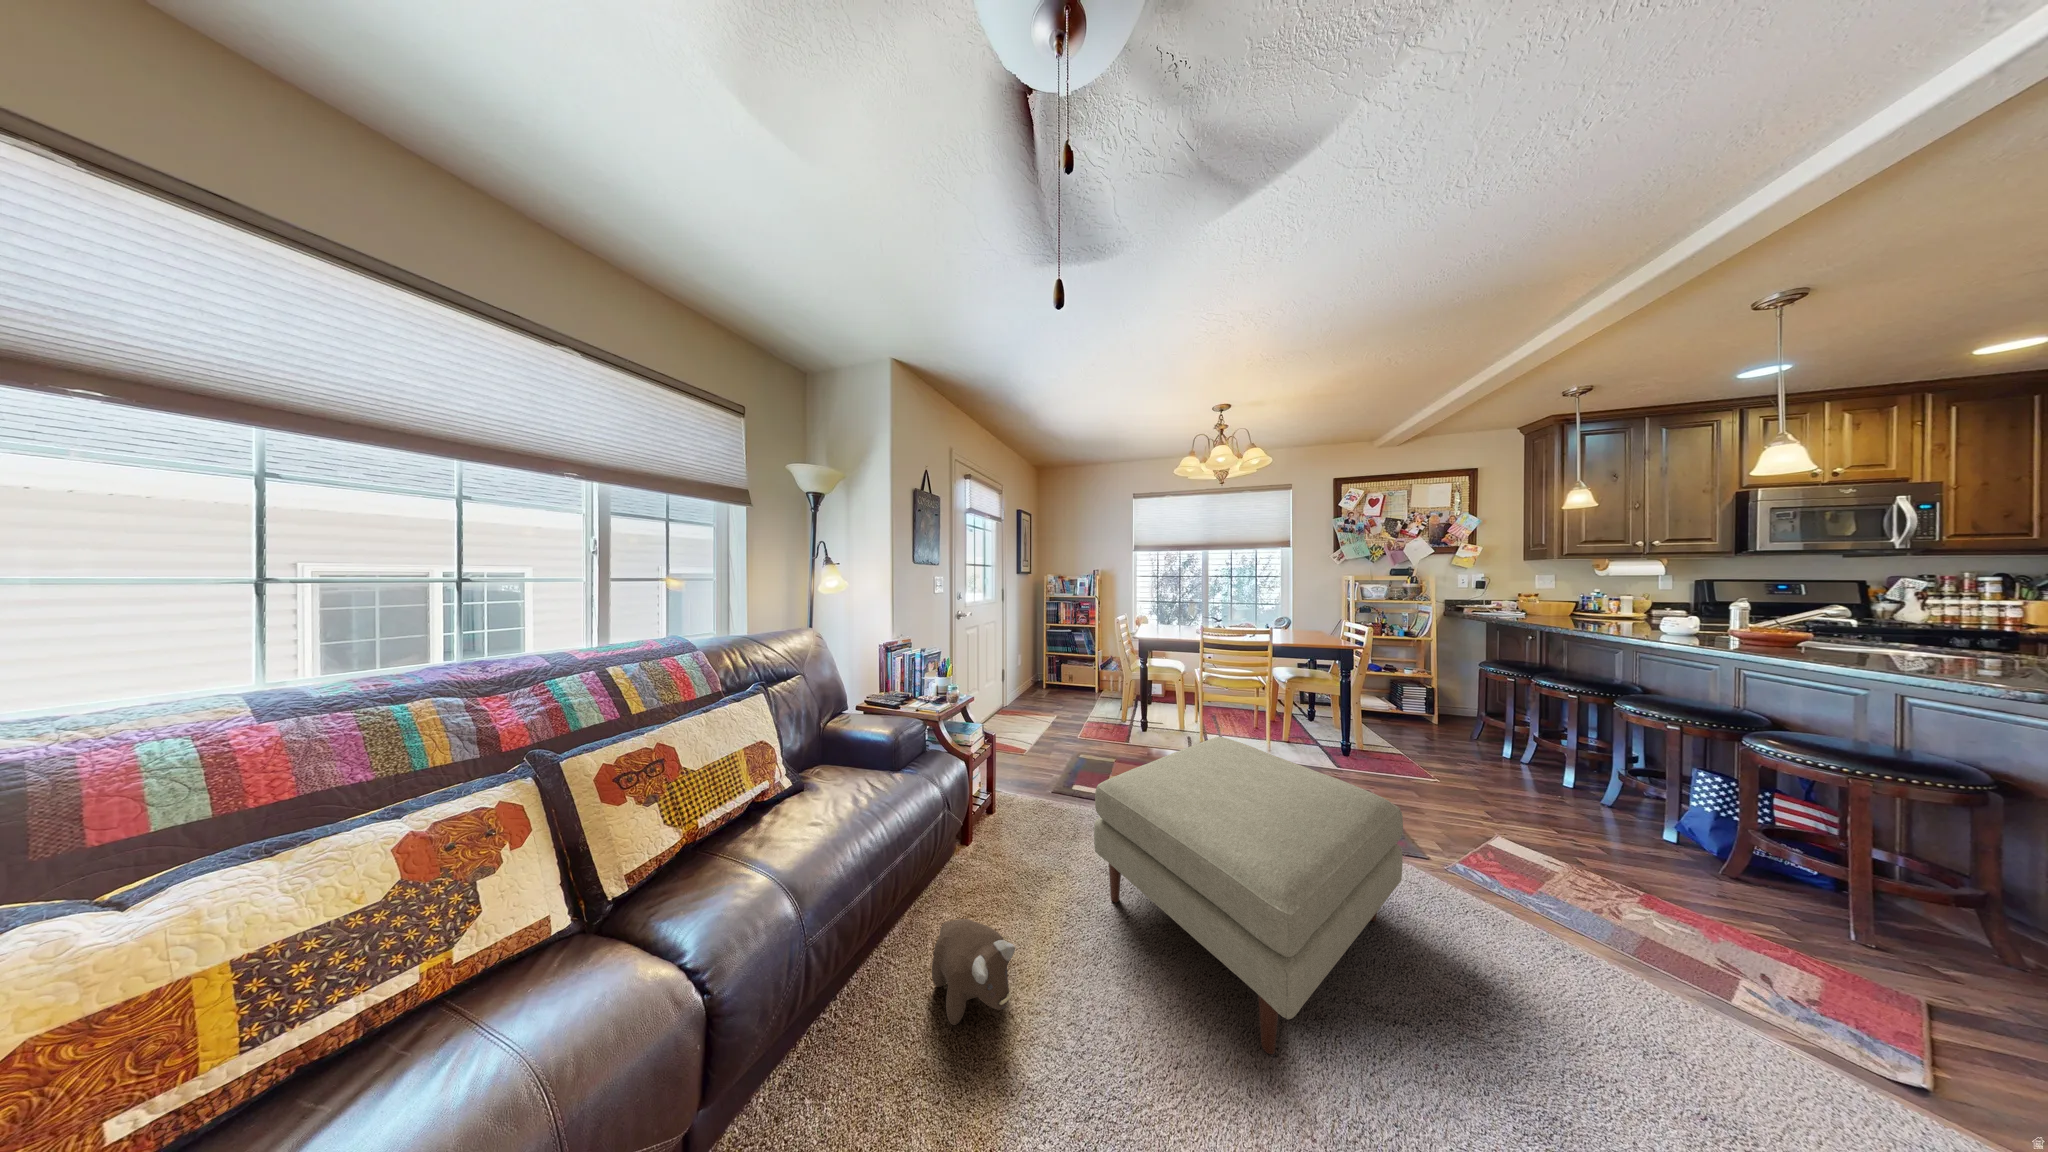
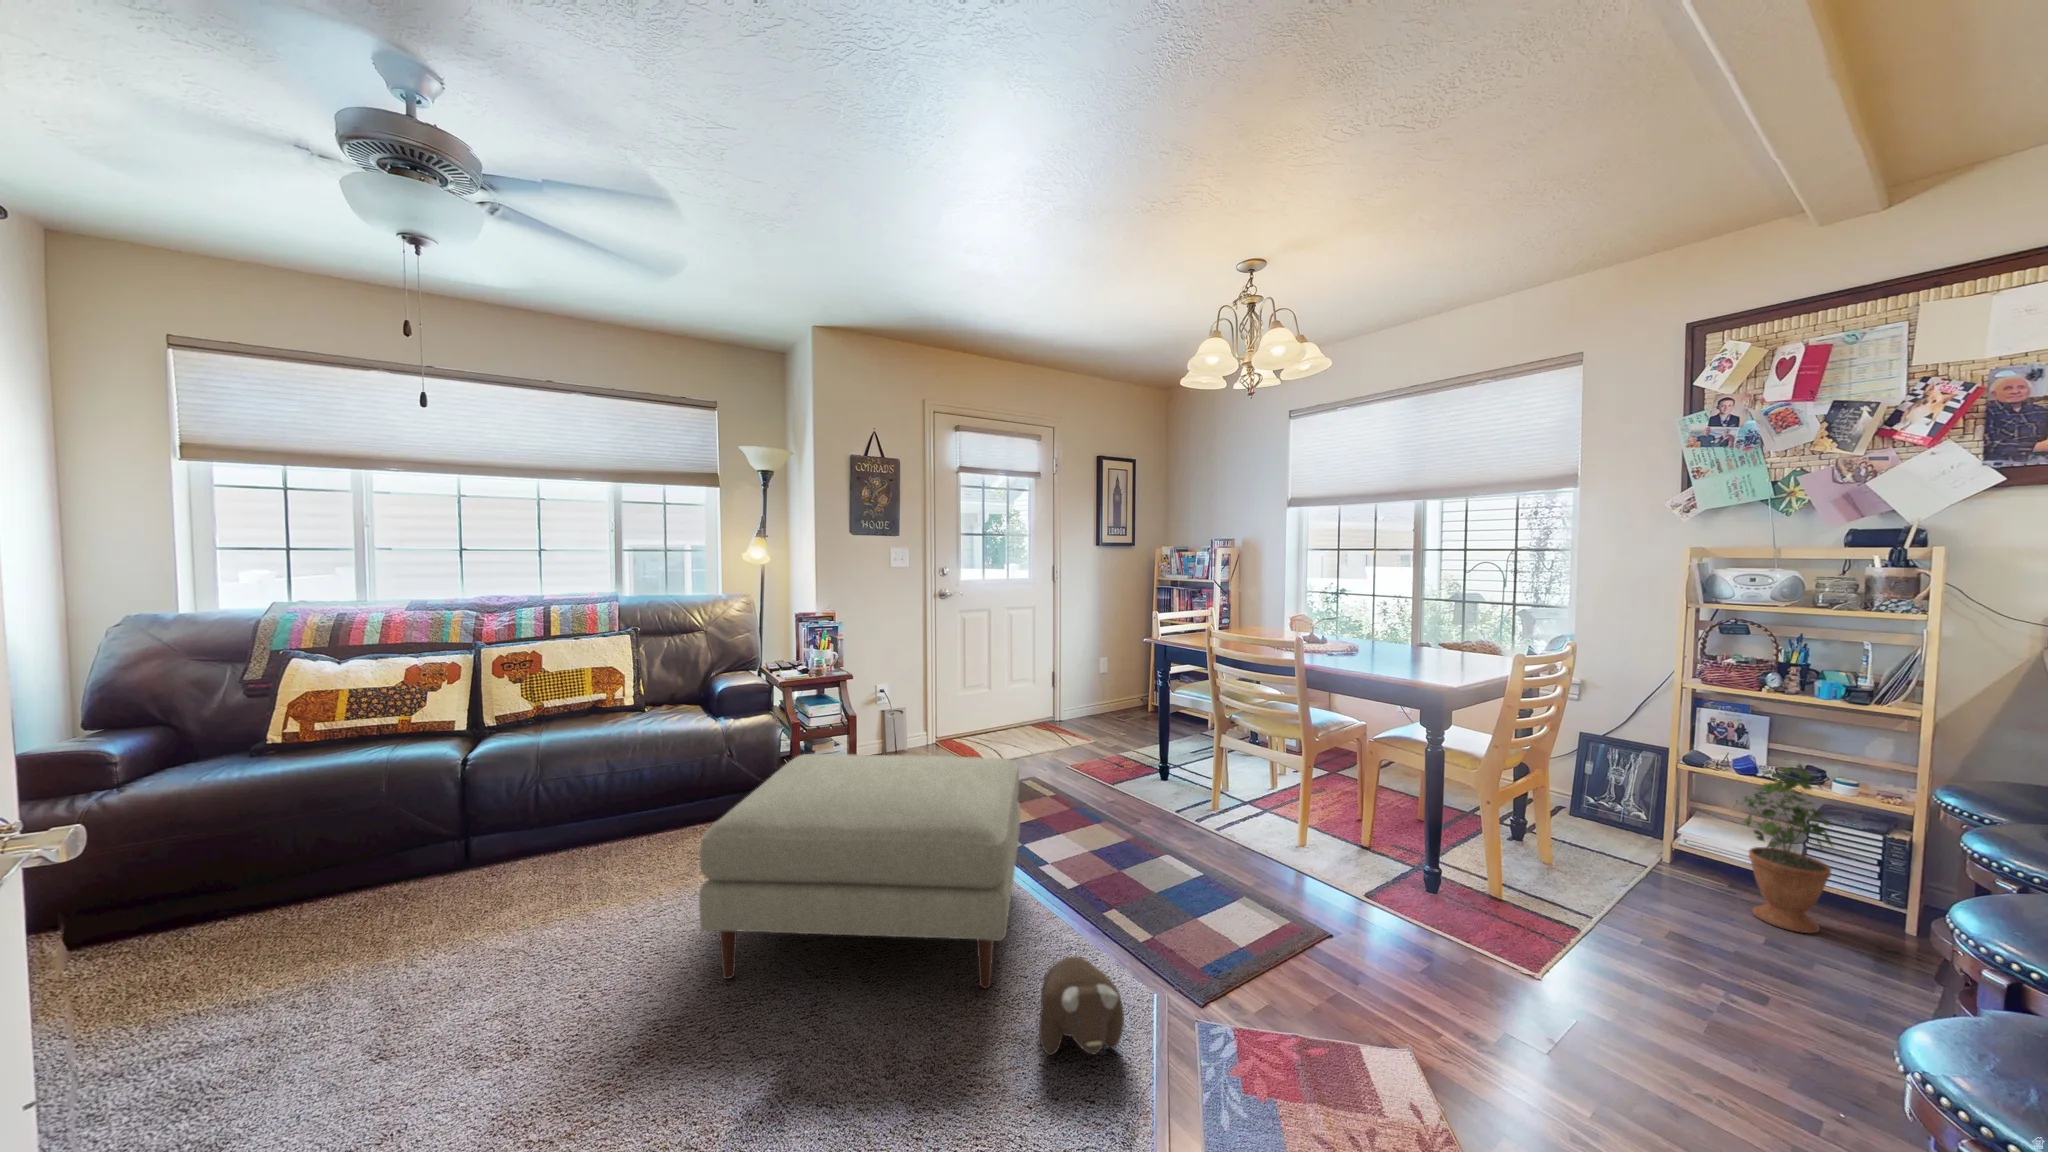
potted plant: none [1400,659,1435,728] -> present [1743,764,1832,933]
plush toy: present [932,919,1015,1025] -> present [1039,956,1124,1055]

